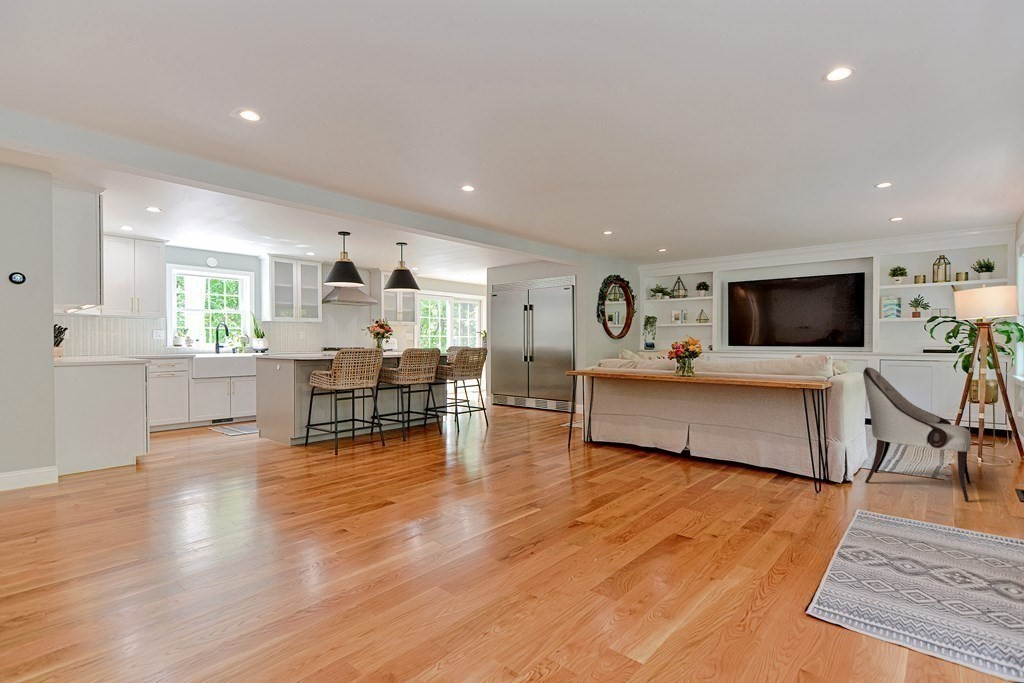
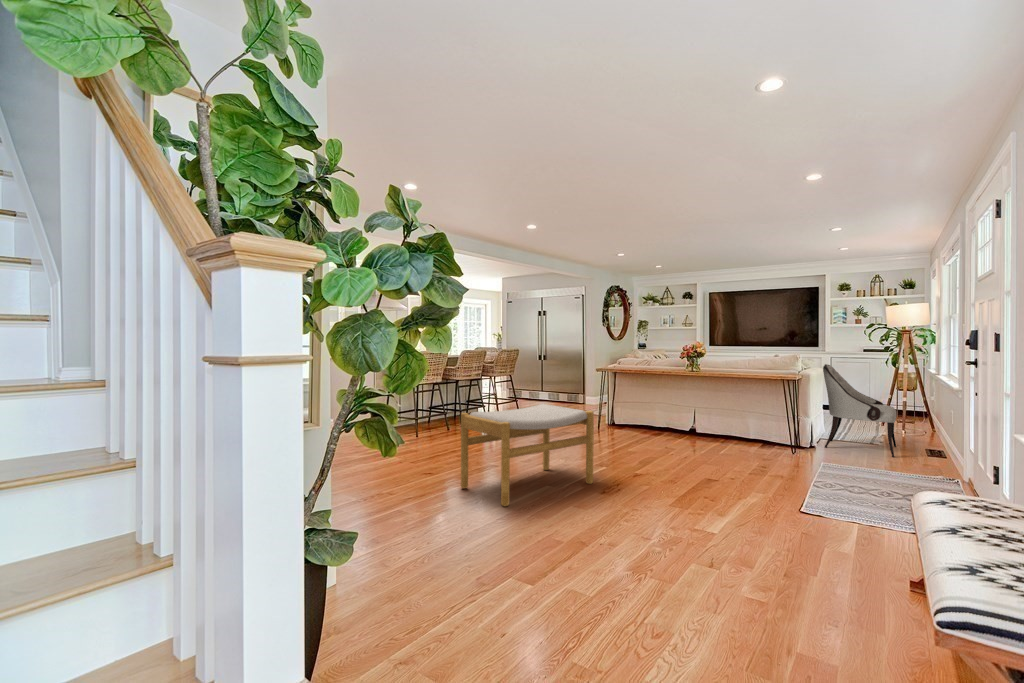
footstool: none [309,419,506,579] -> present [461,404,594,506]

